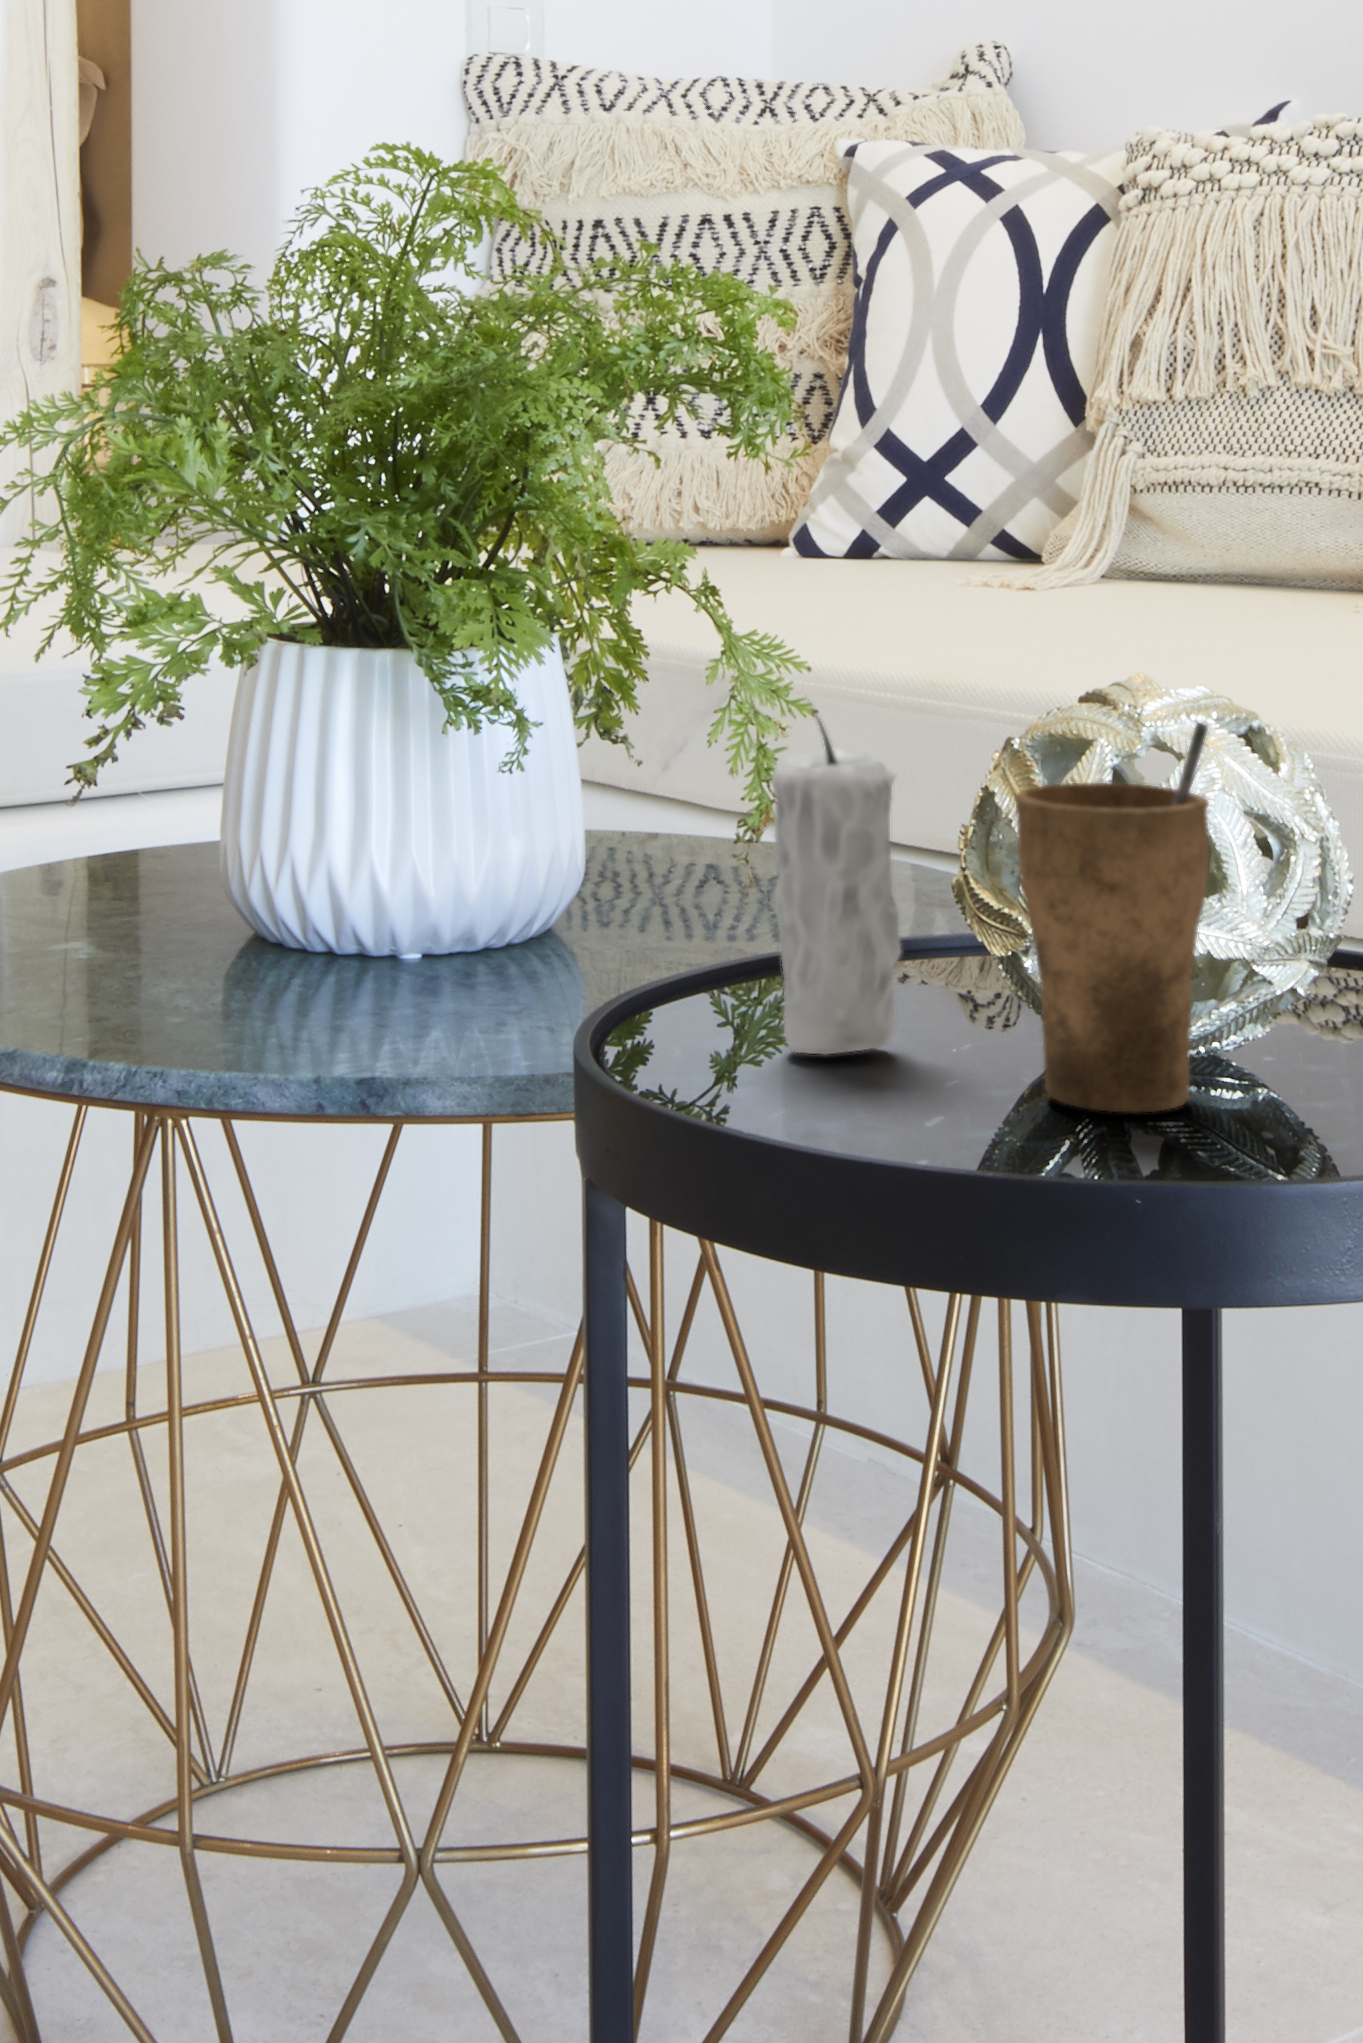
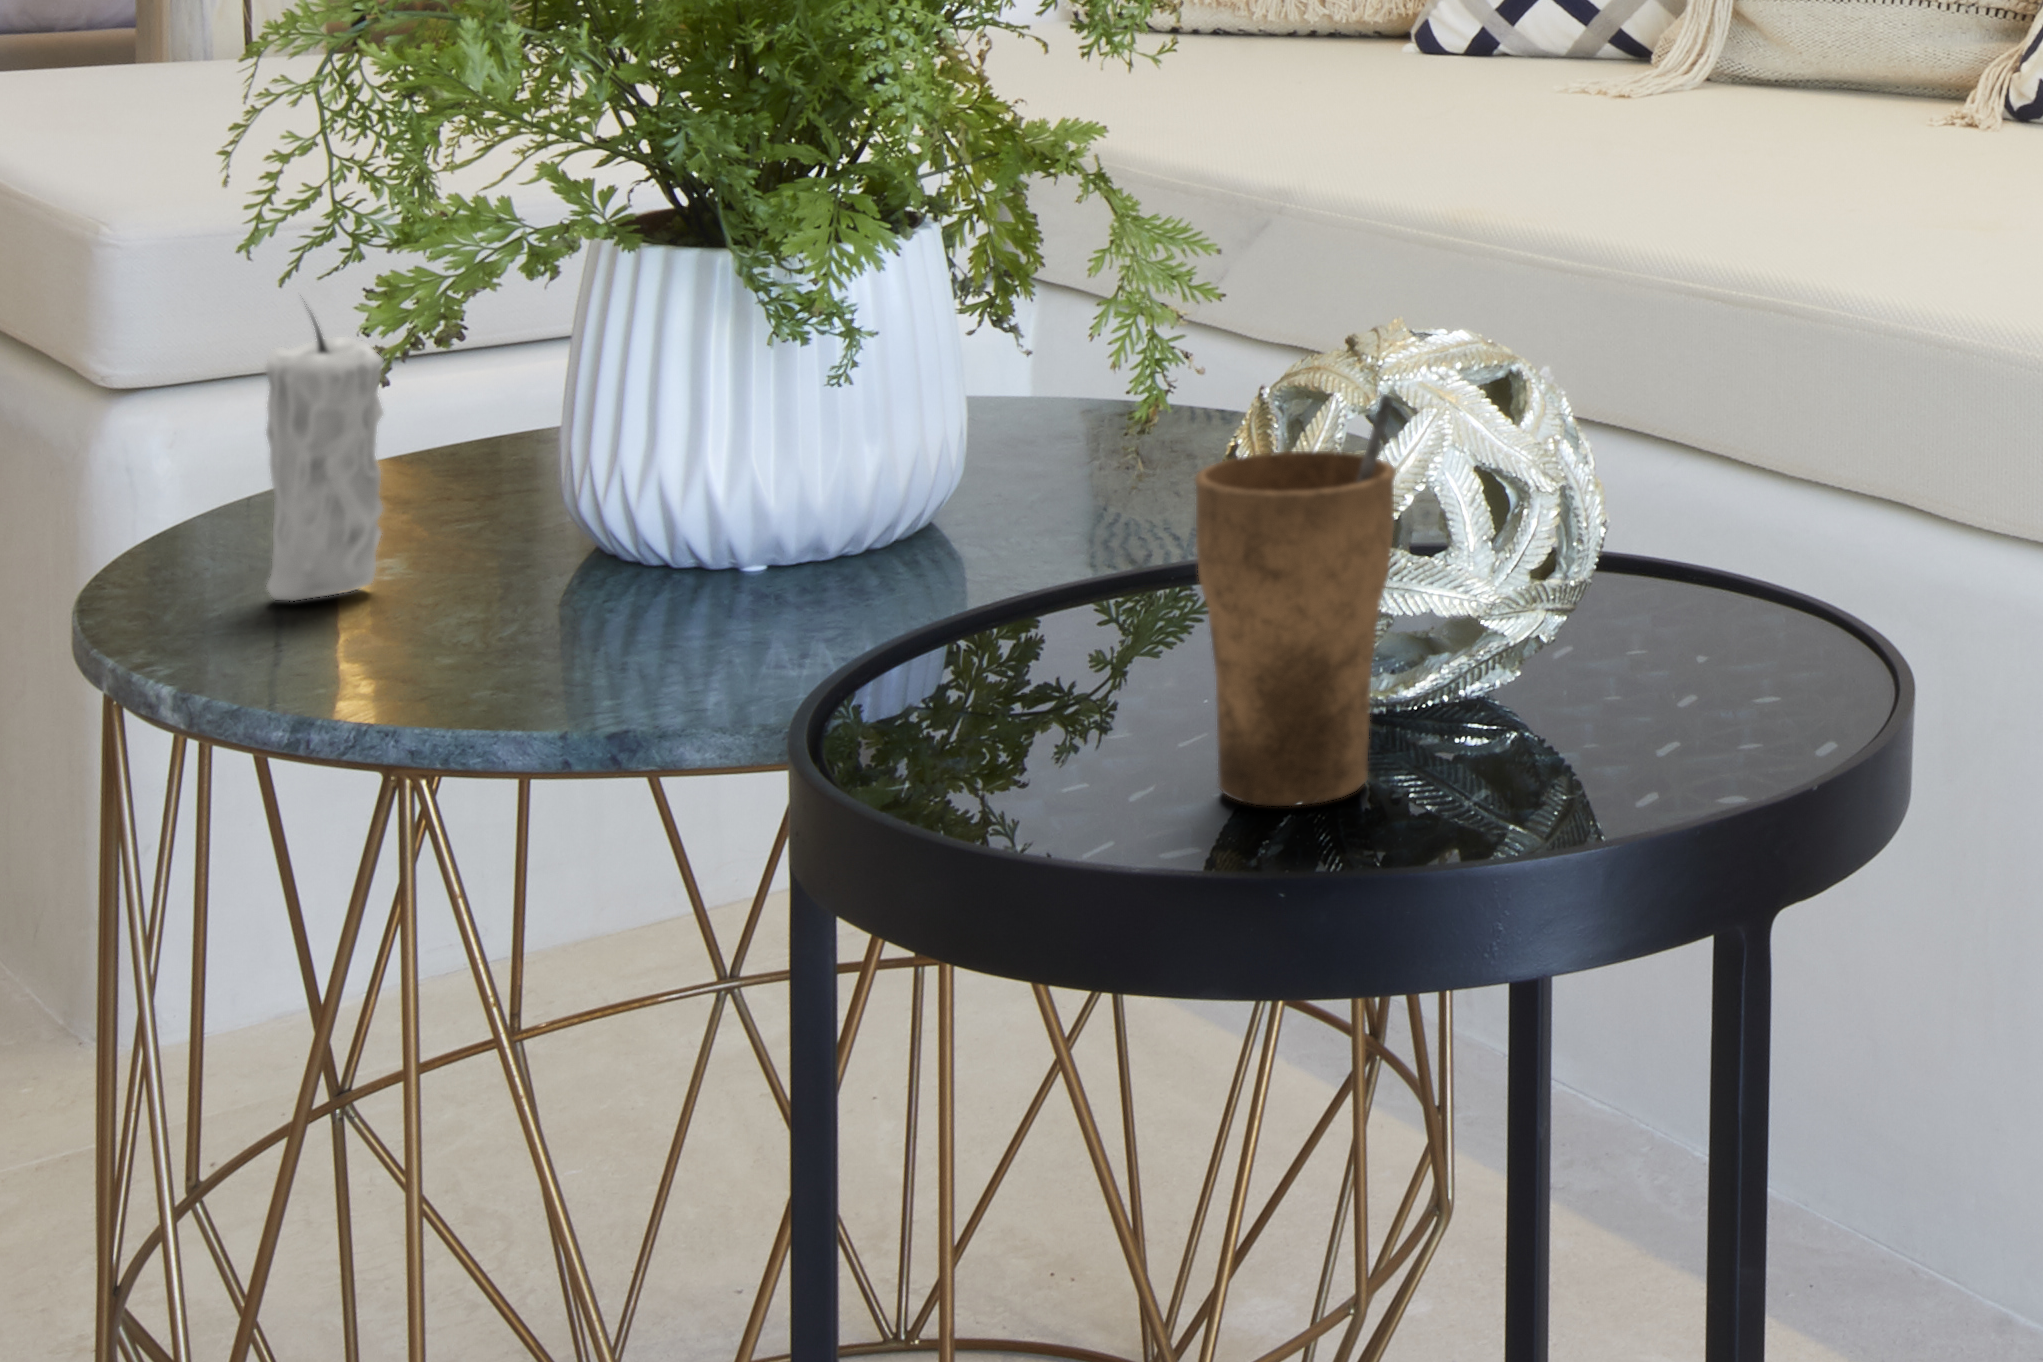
candle: present [772,719,901,1055] -> present [265,304,383,600]

